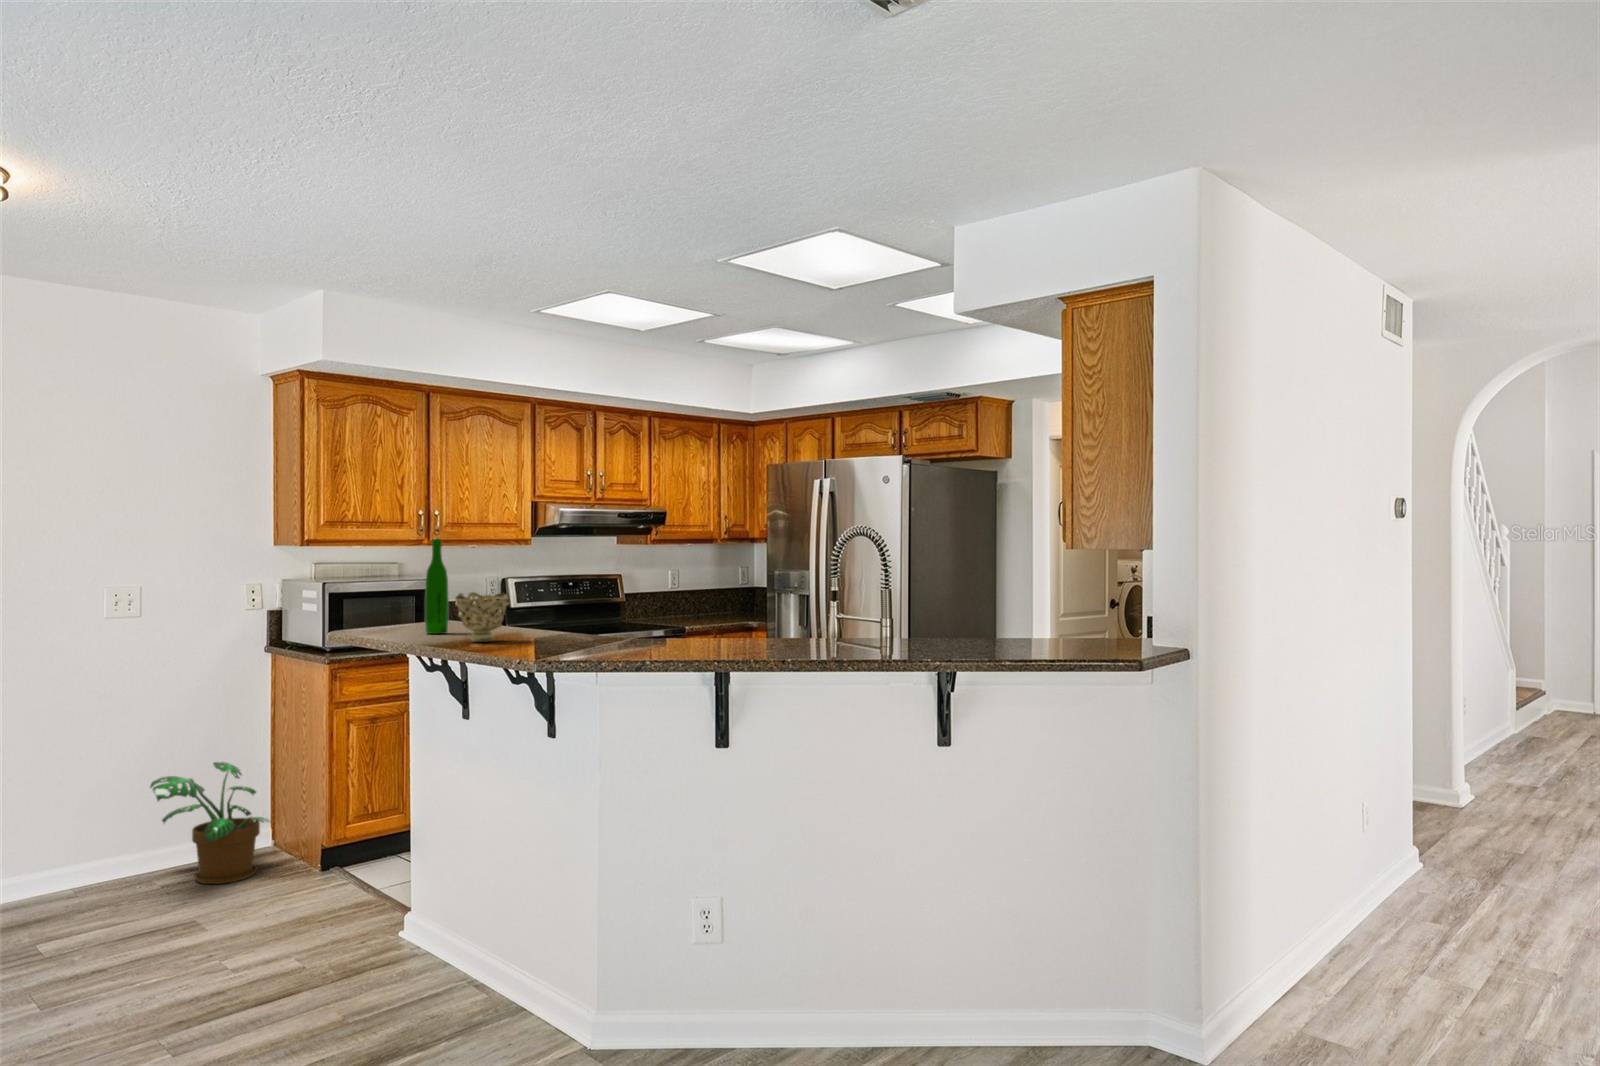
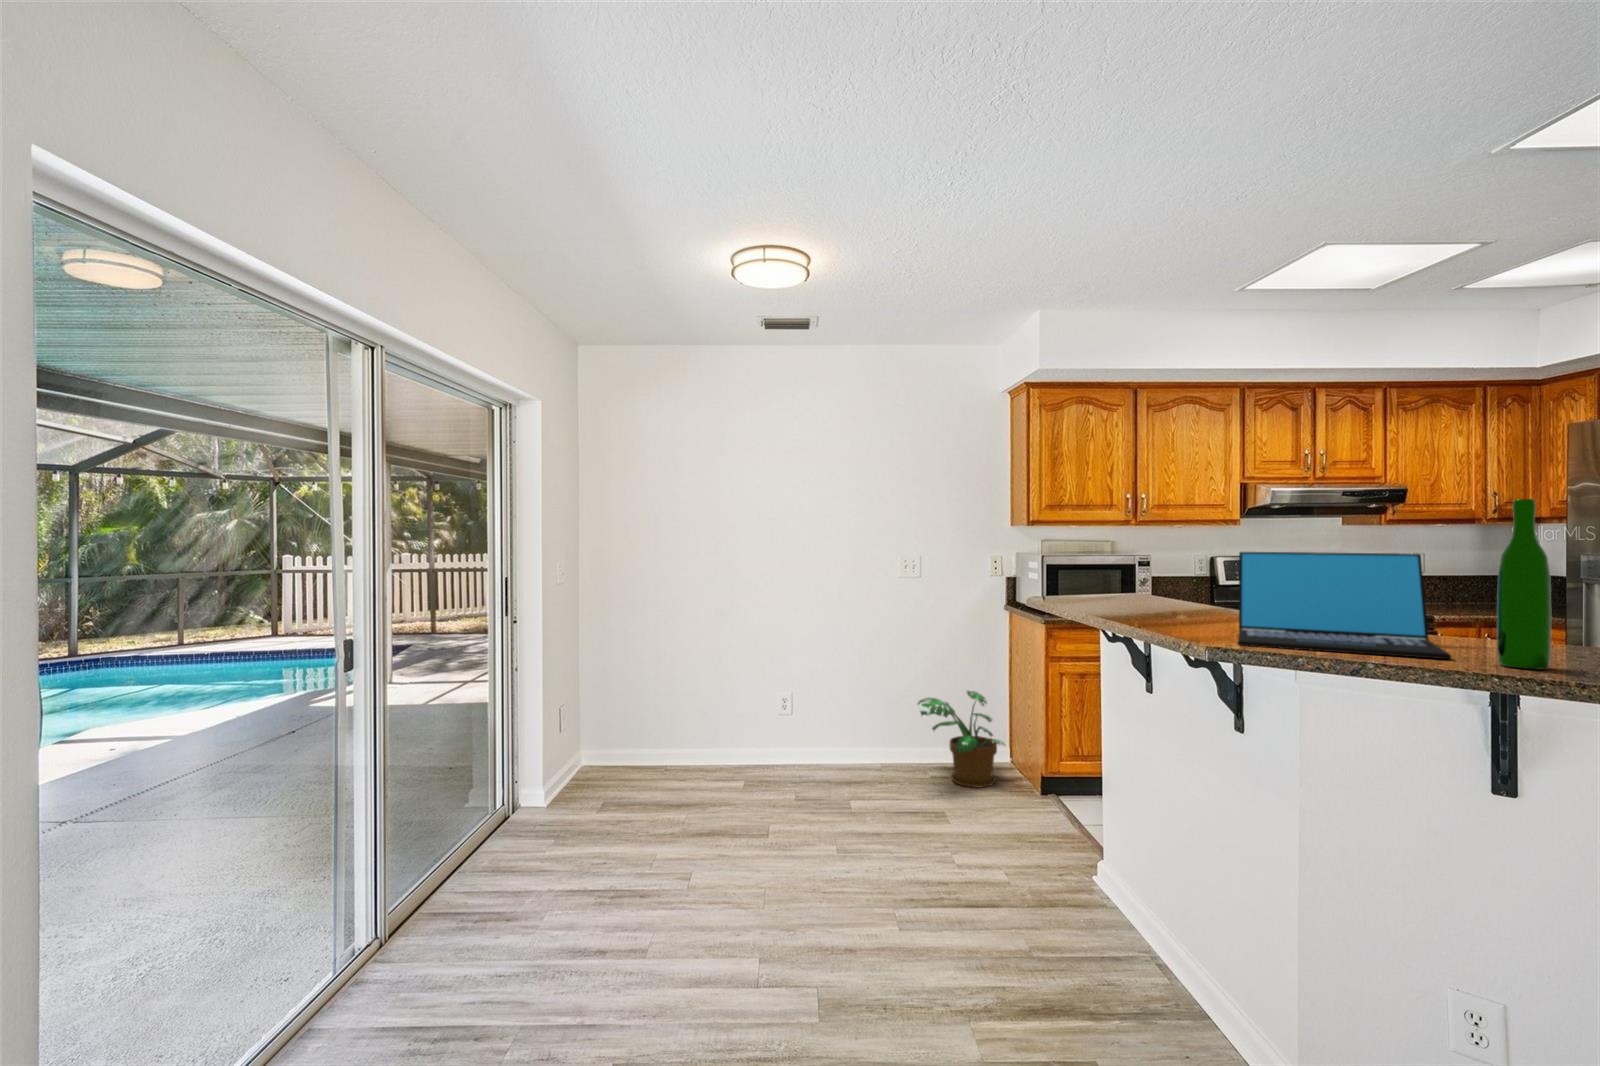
wine bottle: present [425,539,449,634] -> present [1497,499,1551,669]
laptop: none [552,577,695,658] -> present [1238,552,1451,659]
decorative bowl: present [455,592,509,642] -> none [1133,565,1192,617]

